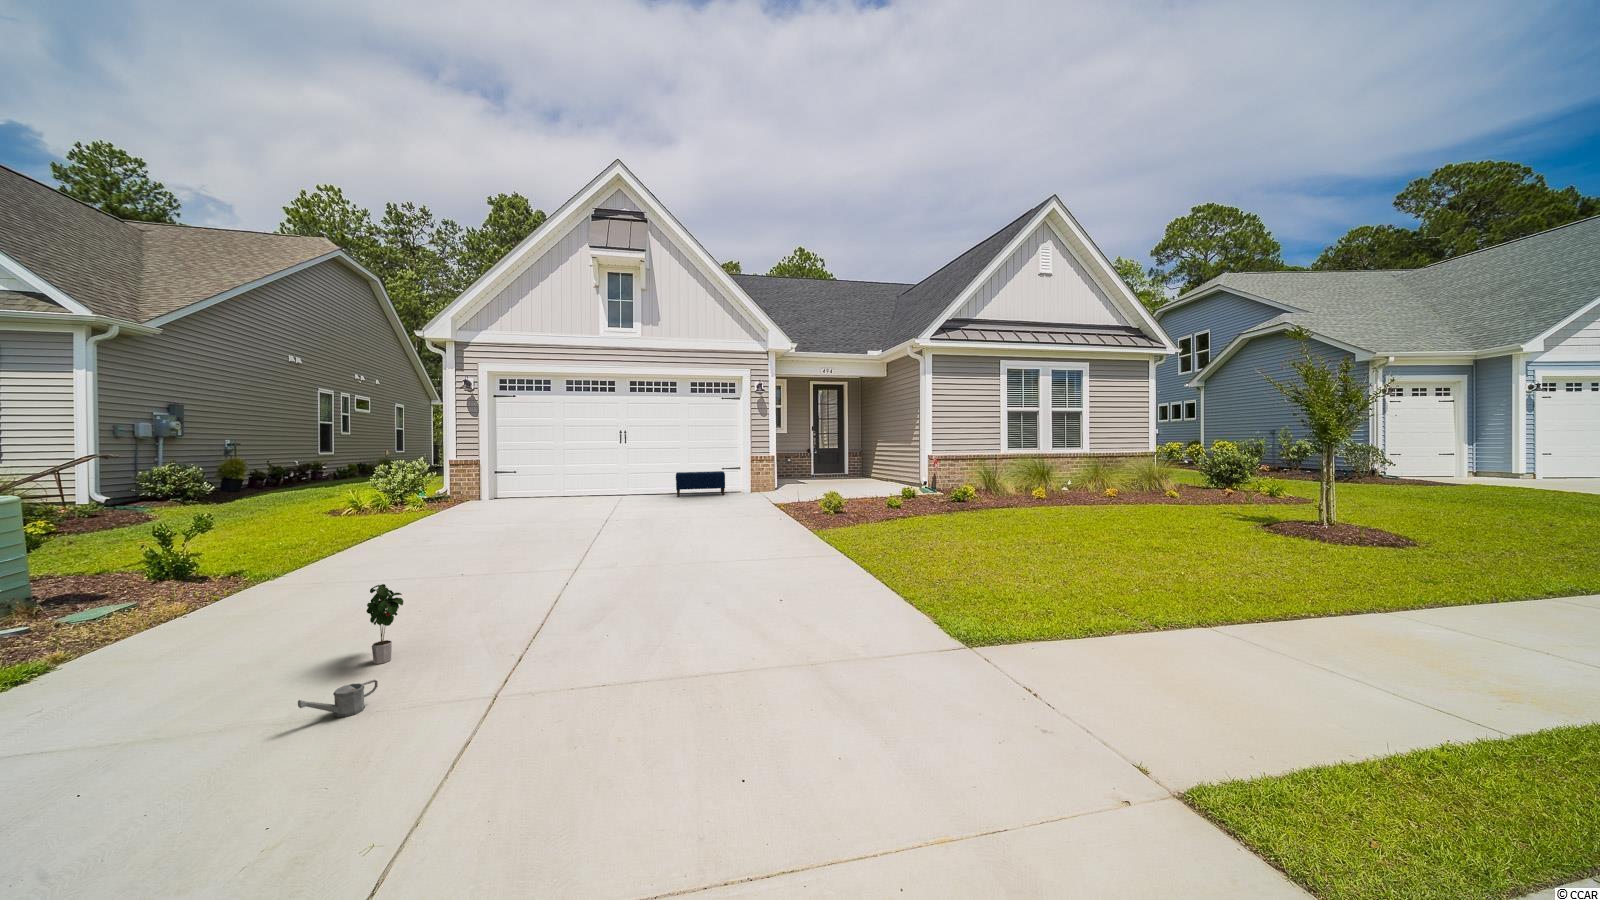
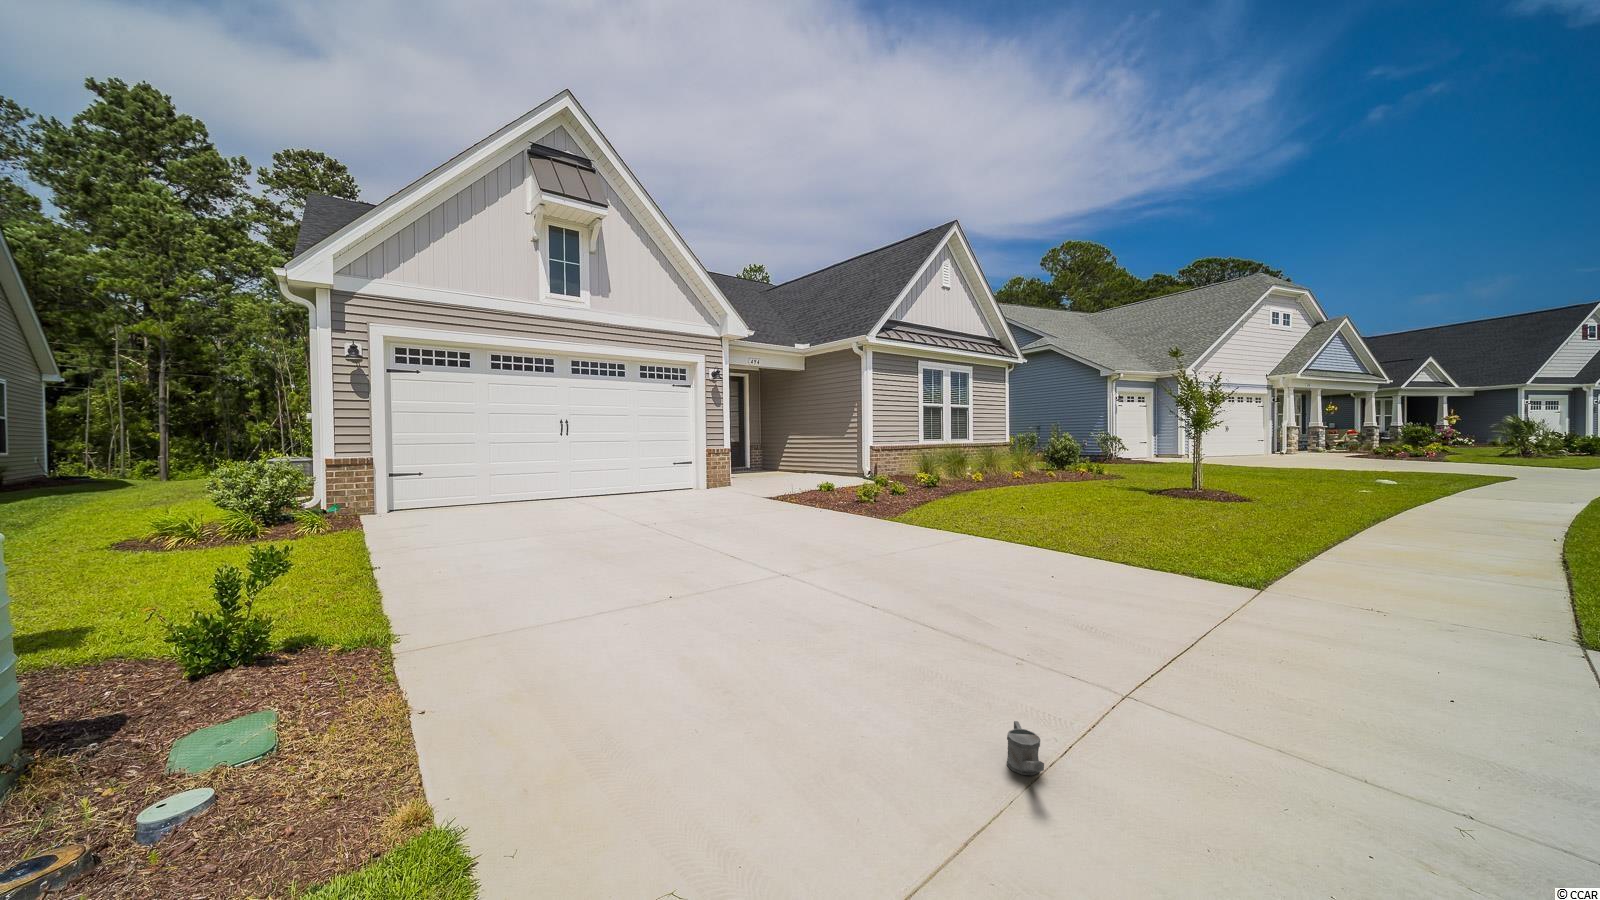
bench: present [676,471,725,497] -> none [630,467,691,497]
potted plant: present [366,584,403,664] -> none [829,608,922,713]

